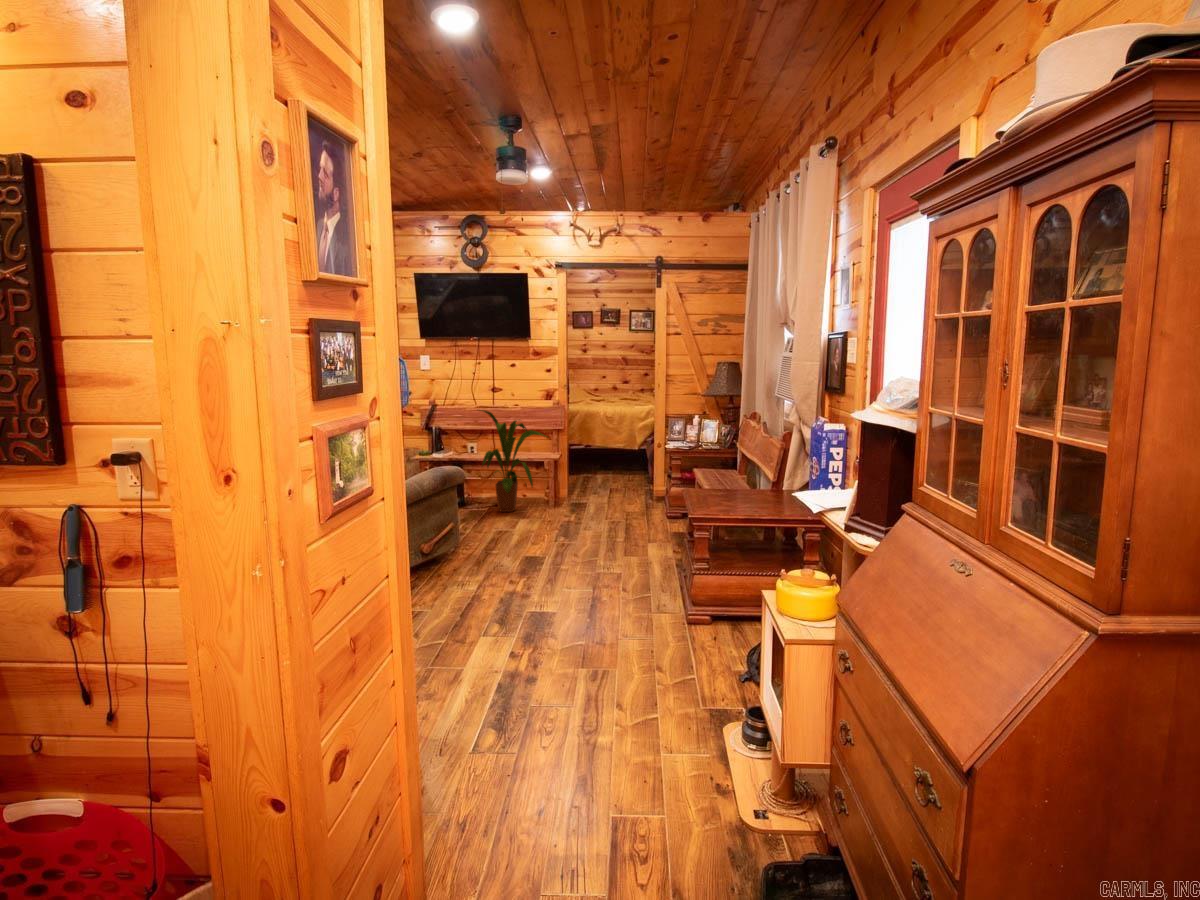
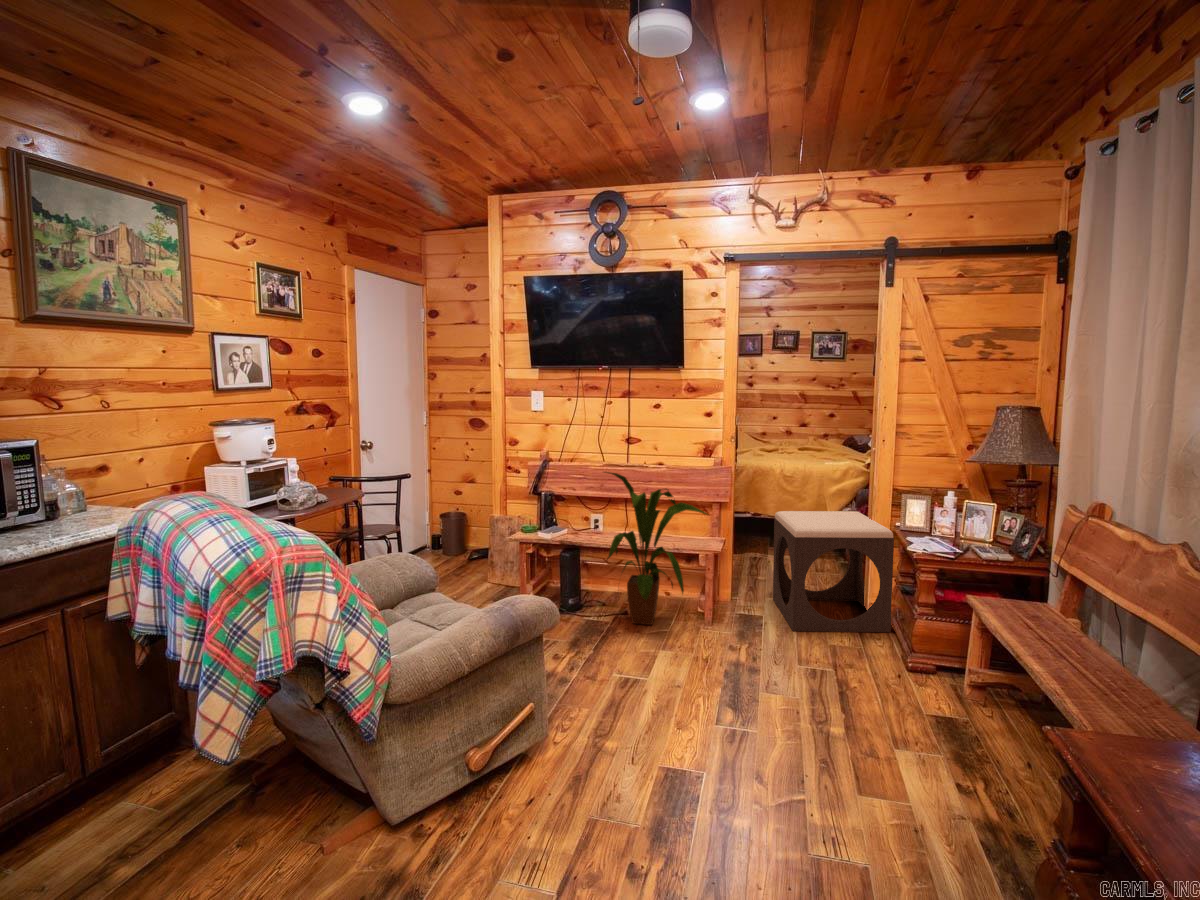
footstool: none [595,434,664,509] -> present [773,511,894,632]

